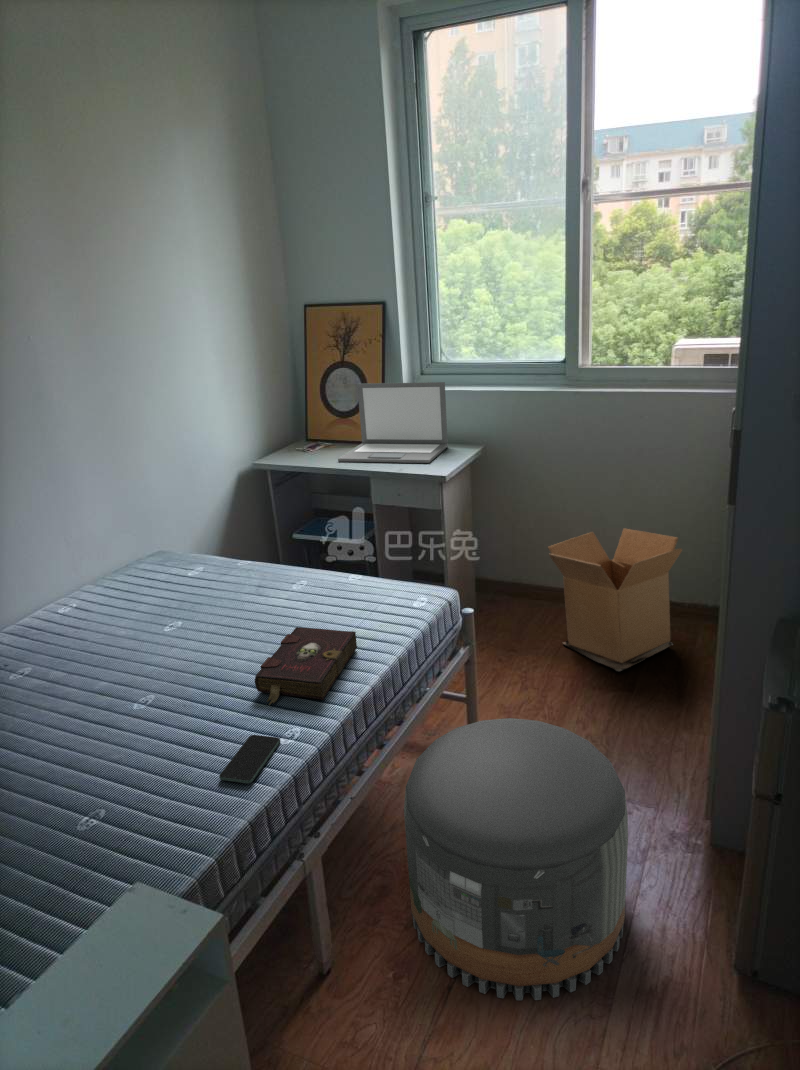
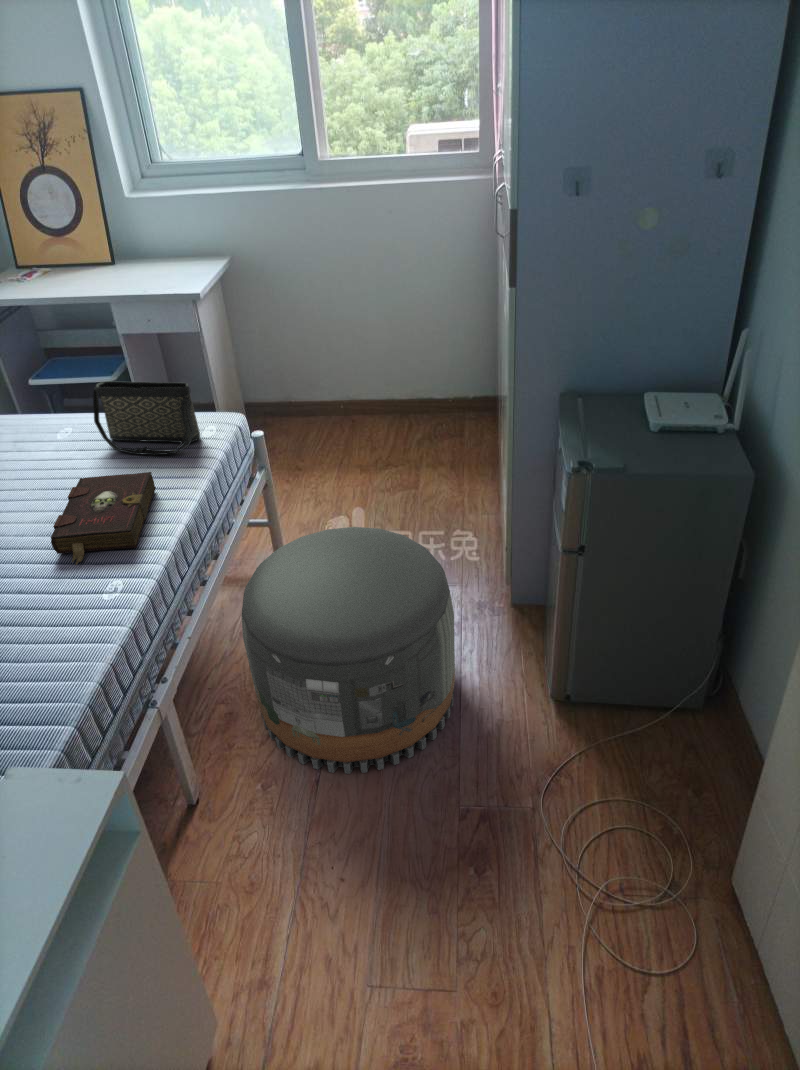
laptop: present [338,382,448,463] -> none [65,186,190,289]
cardboard box: present [548,529,682,671] -> none [316,333,444,472]
handbag: none [323,545,411,618] -> present [93,382,200,455]
smartphone: present [219,735,280,783] -> none [45,595,103,651]

